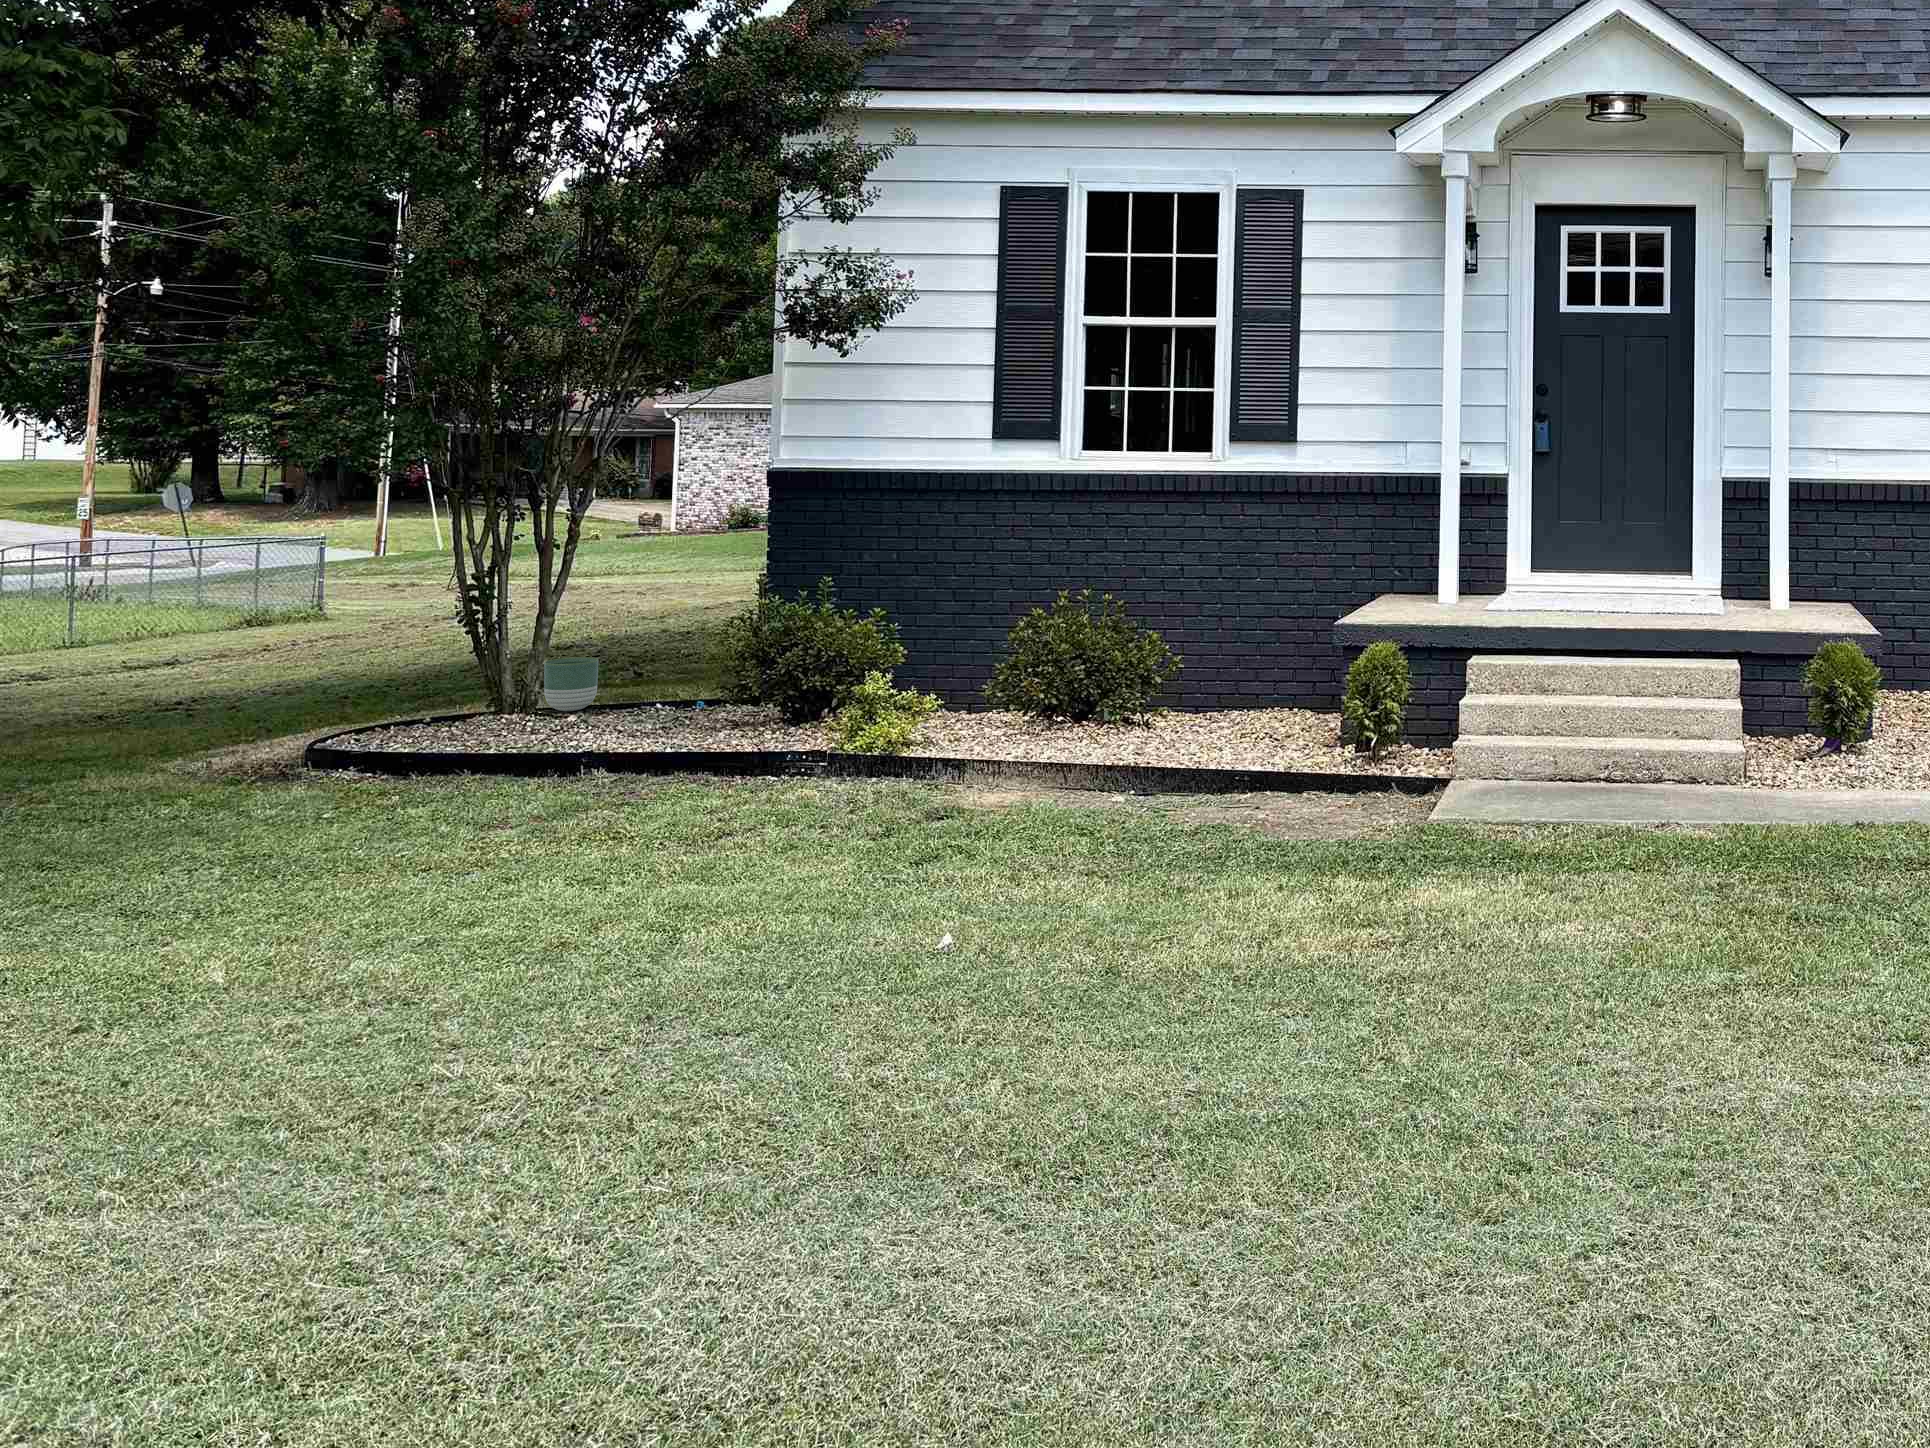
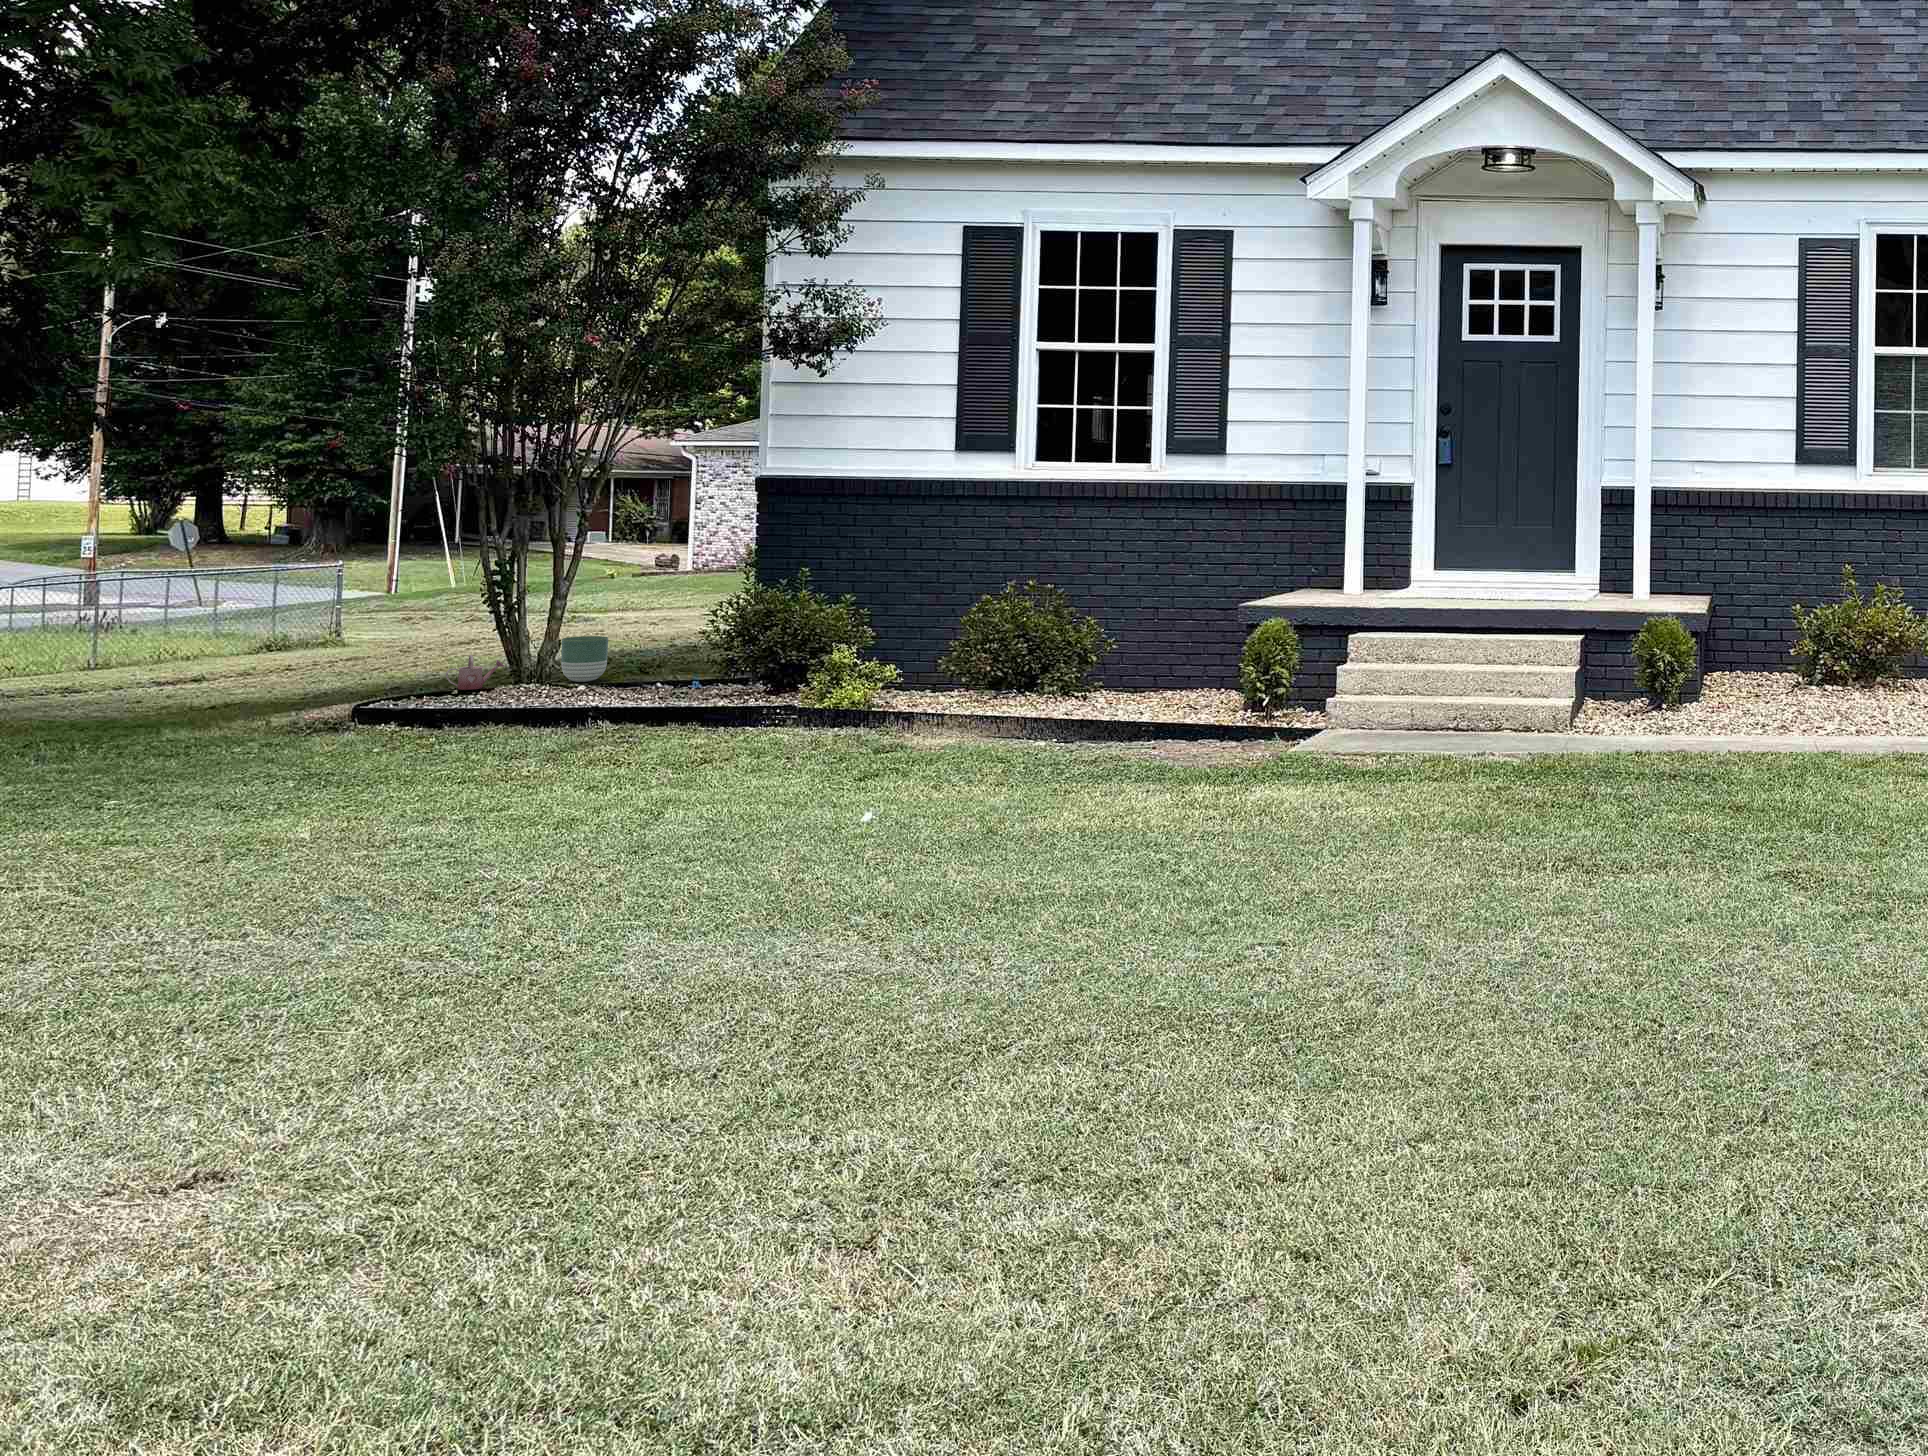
watering can: none [409,683,478,724] -> present [446,655,504,690]

